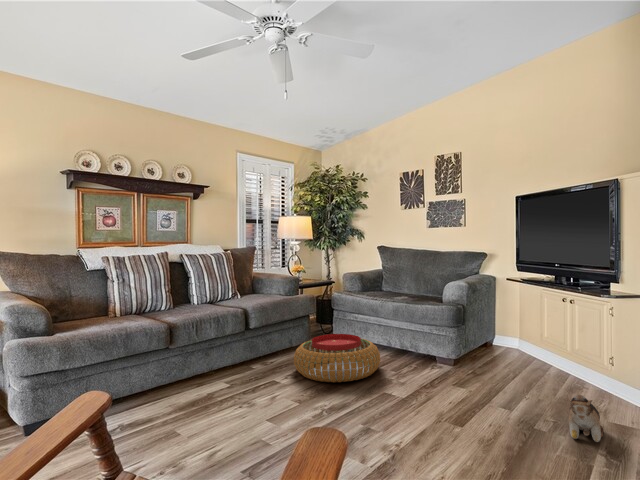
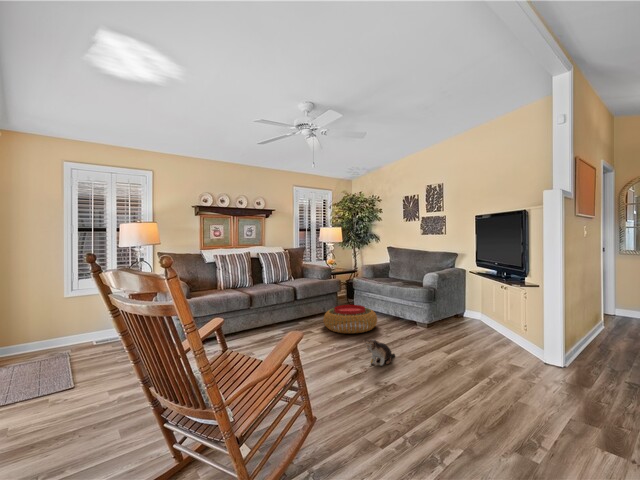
plush toy: present [567,395,604,442] -> present [363,339,395,366]

